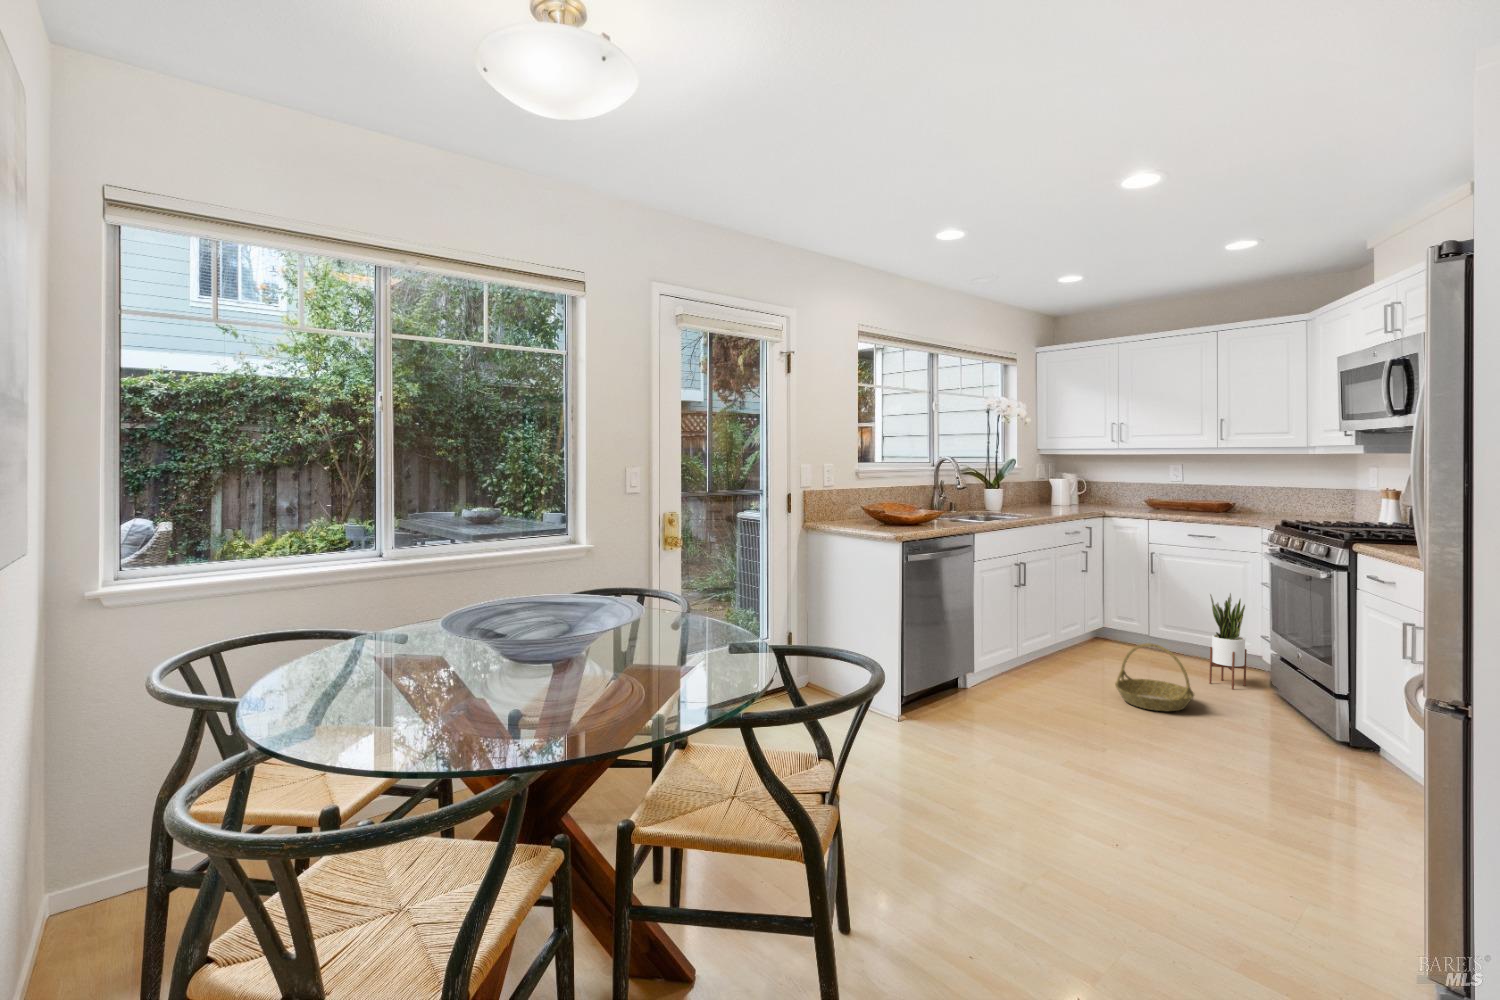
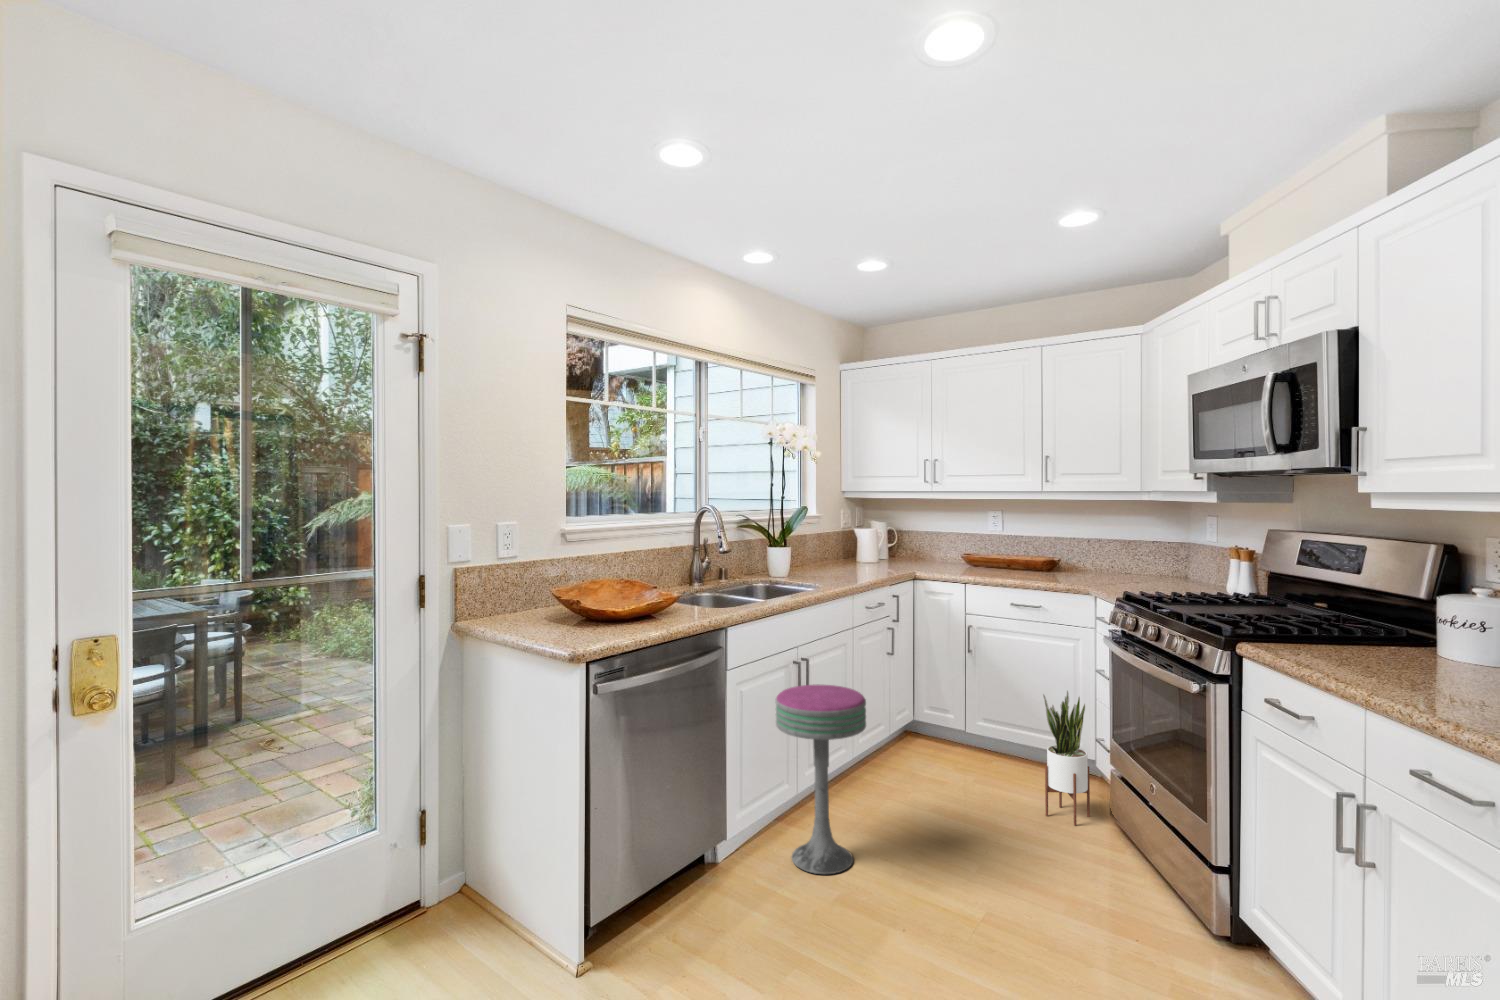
bar stool: none [1008,578,1074,698] -> present [776,685,866,874]
basket: present [1115,643,1194,711] -> none [925,781,1030,889]

